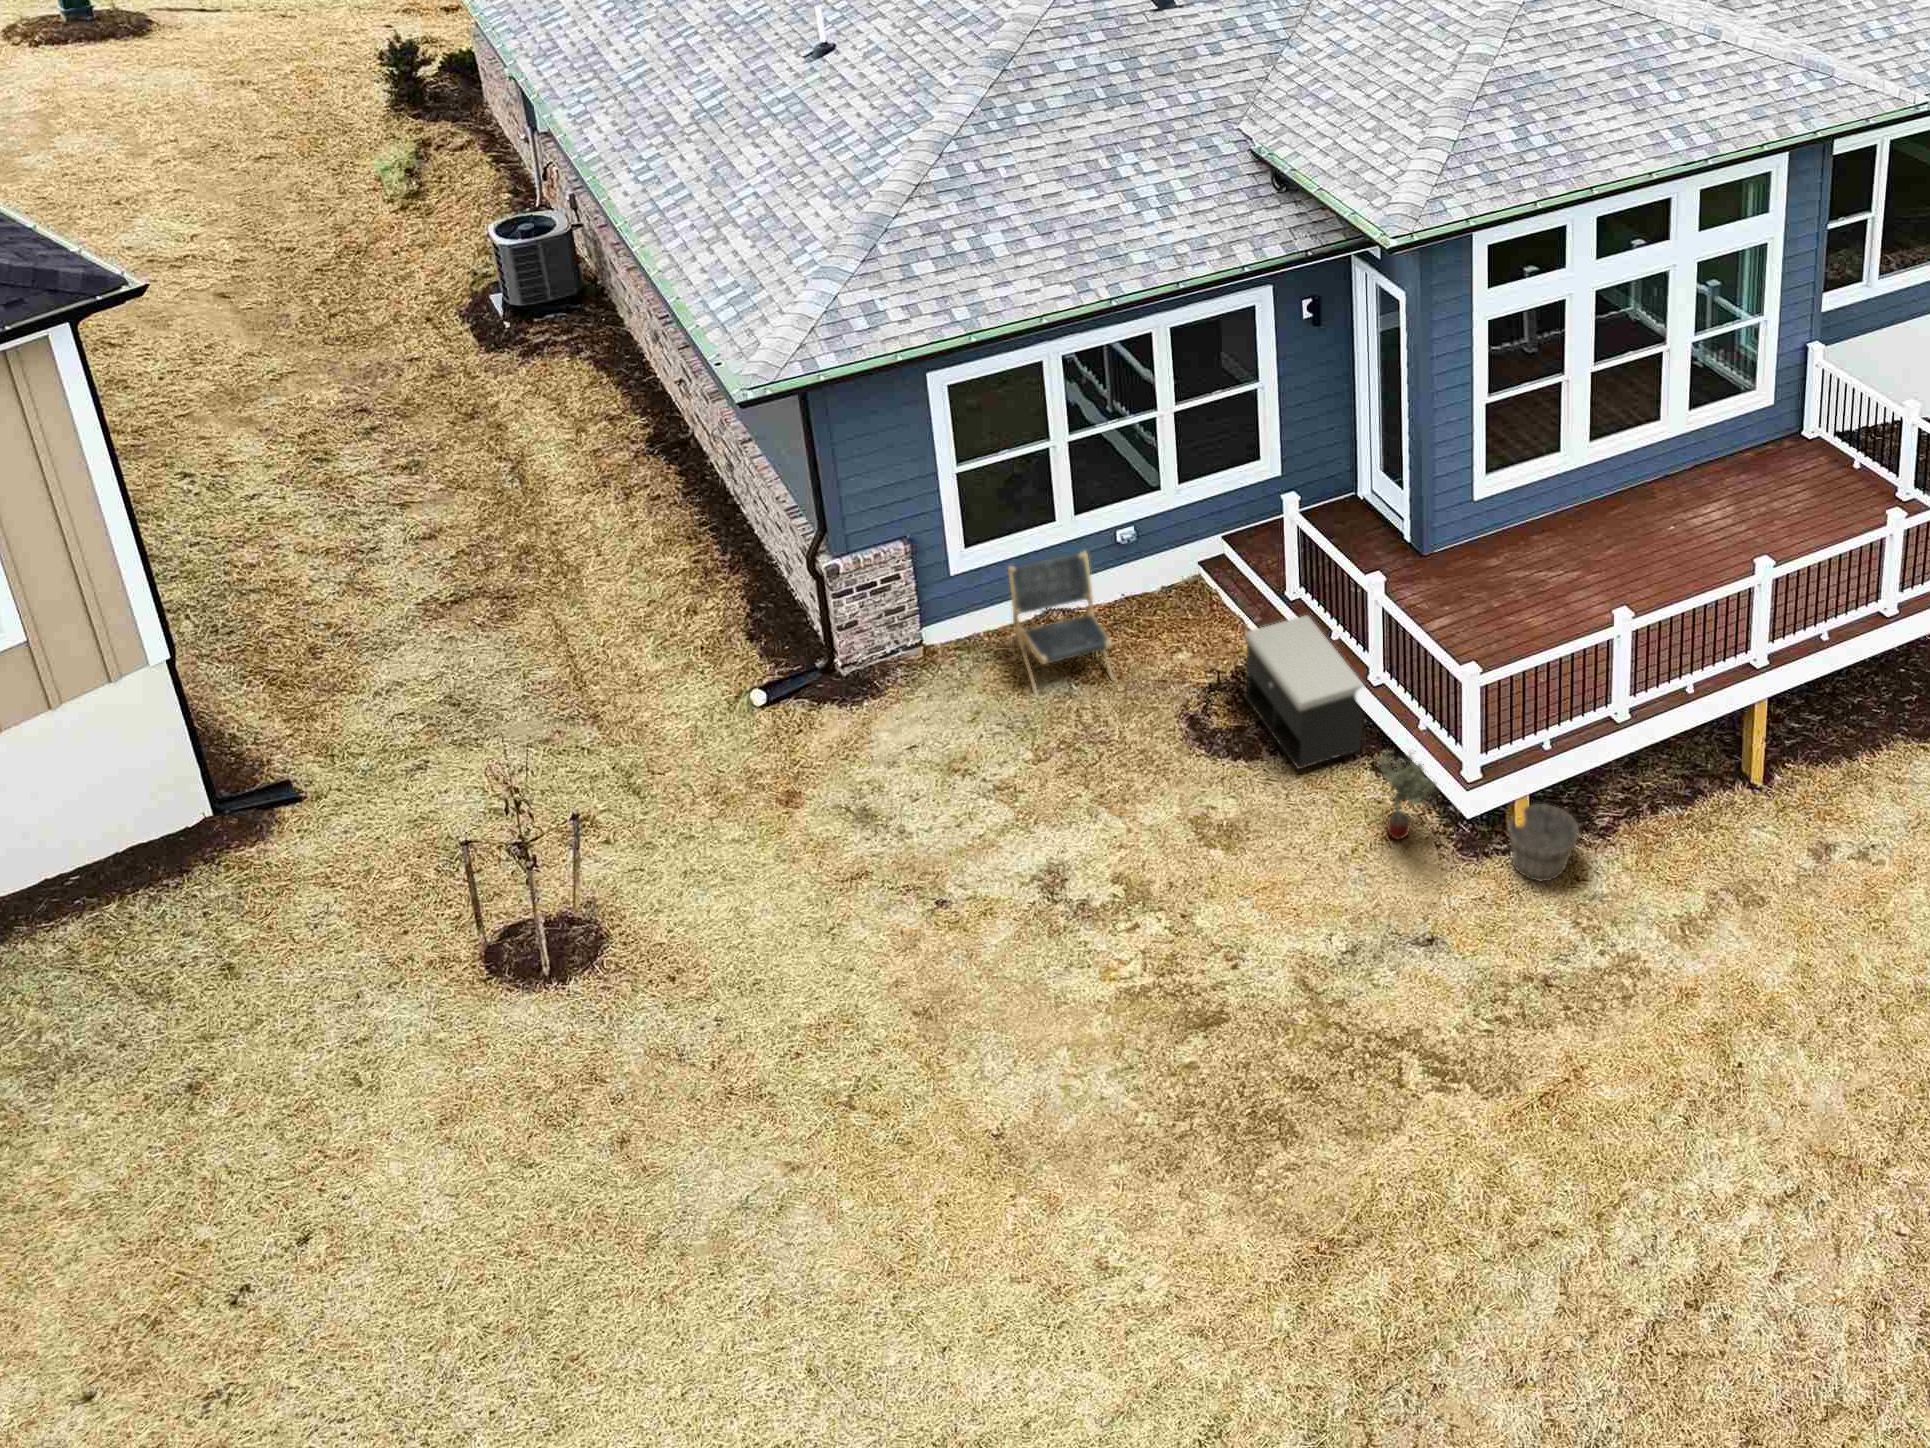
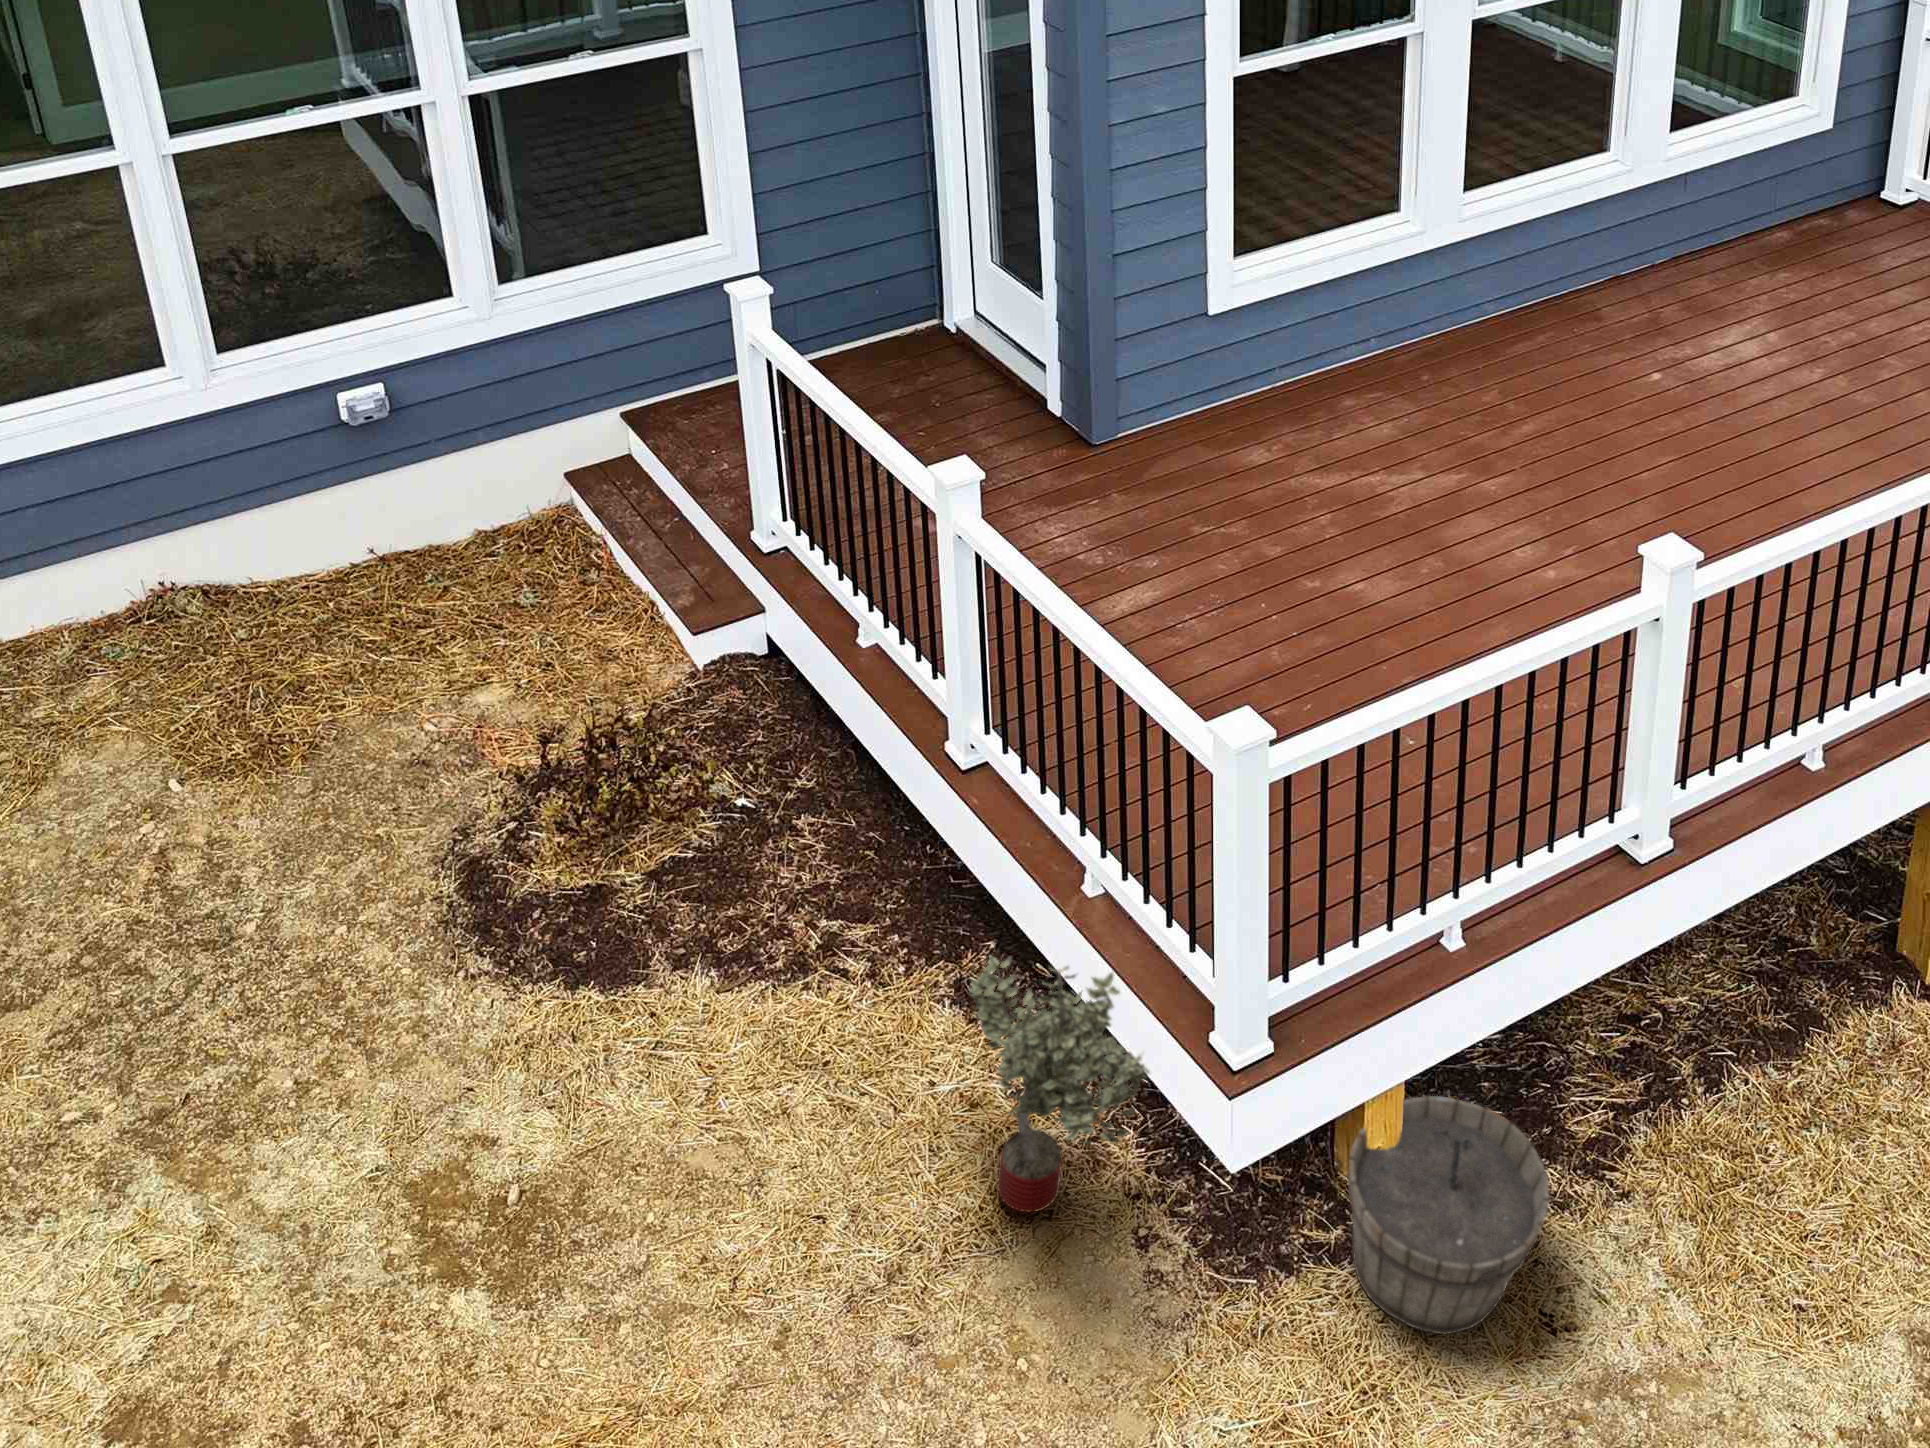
lounge chair: present [1008,551,1115,697] -> none [10,437,306,819]
storage bench: present [1245,616,1364,769] -> none [621,587,936,1004]

